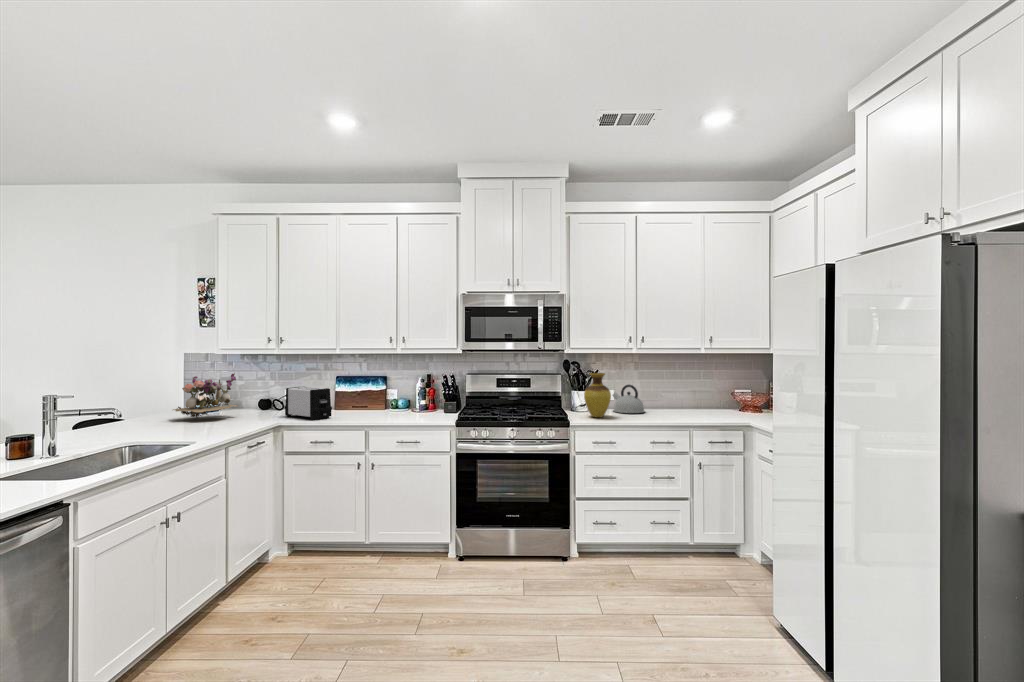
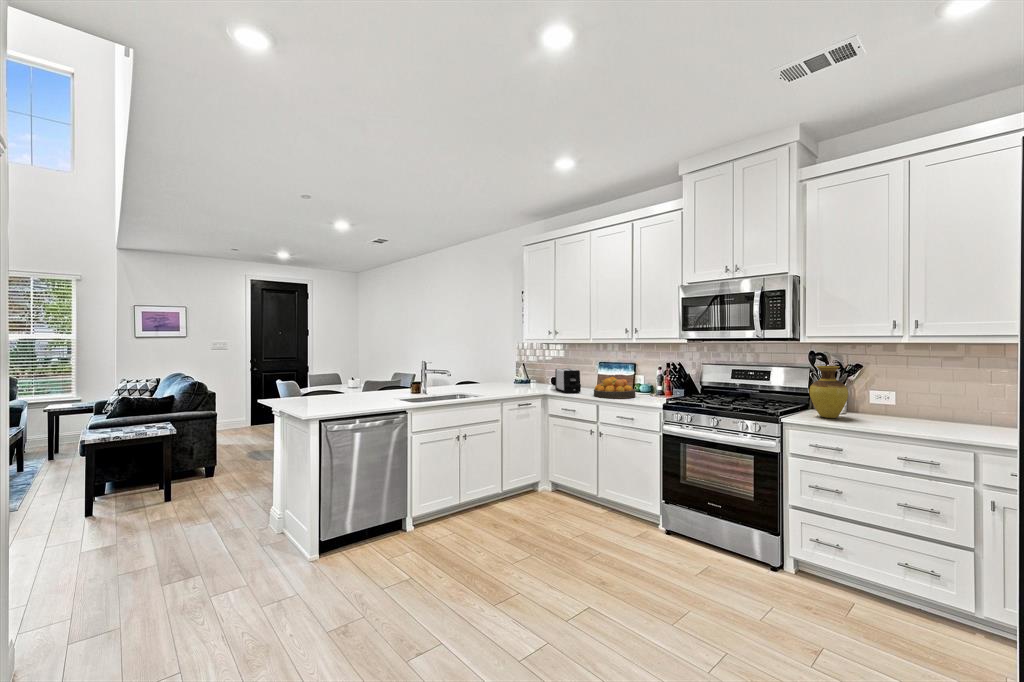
flower arrangement: present [173,373,237,418] -> none [494,357,531,386]
kettle: present [613,385,644,413] -> none [870,383,923,420]
fruit bowl: none [354,394,406,421] -> present [594,377,636,398]

